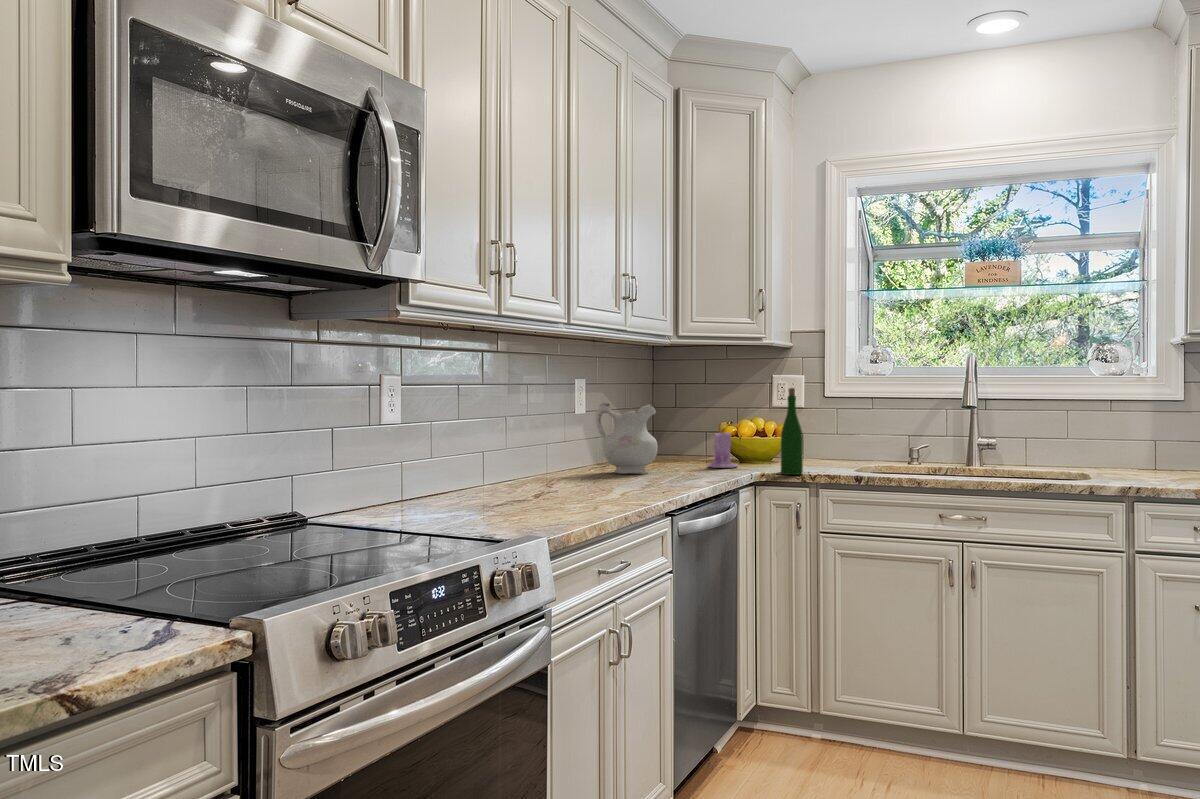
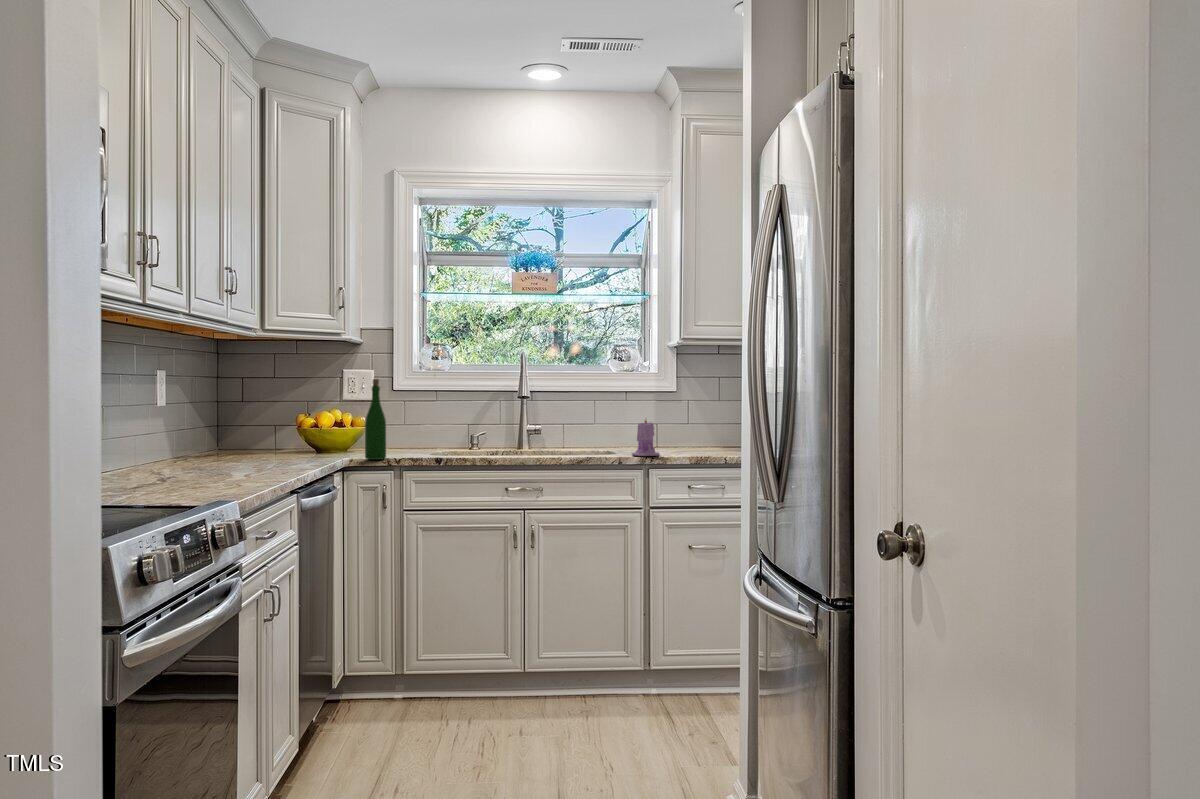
ceramic pitcher: present [596,403,658,474] -> none [169,391,240,465]
candle: present [707,430,738,468] -> present [631,419,660,456]

